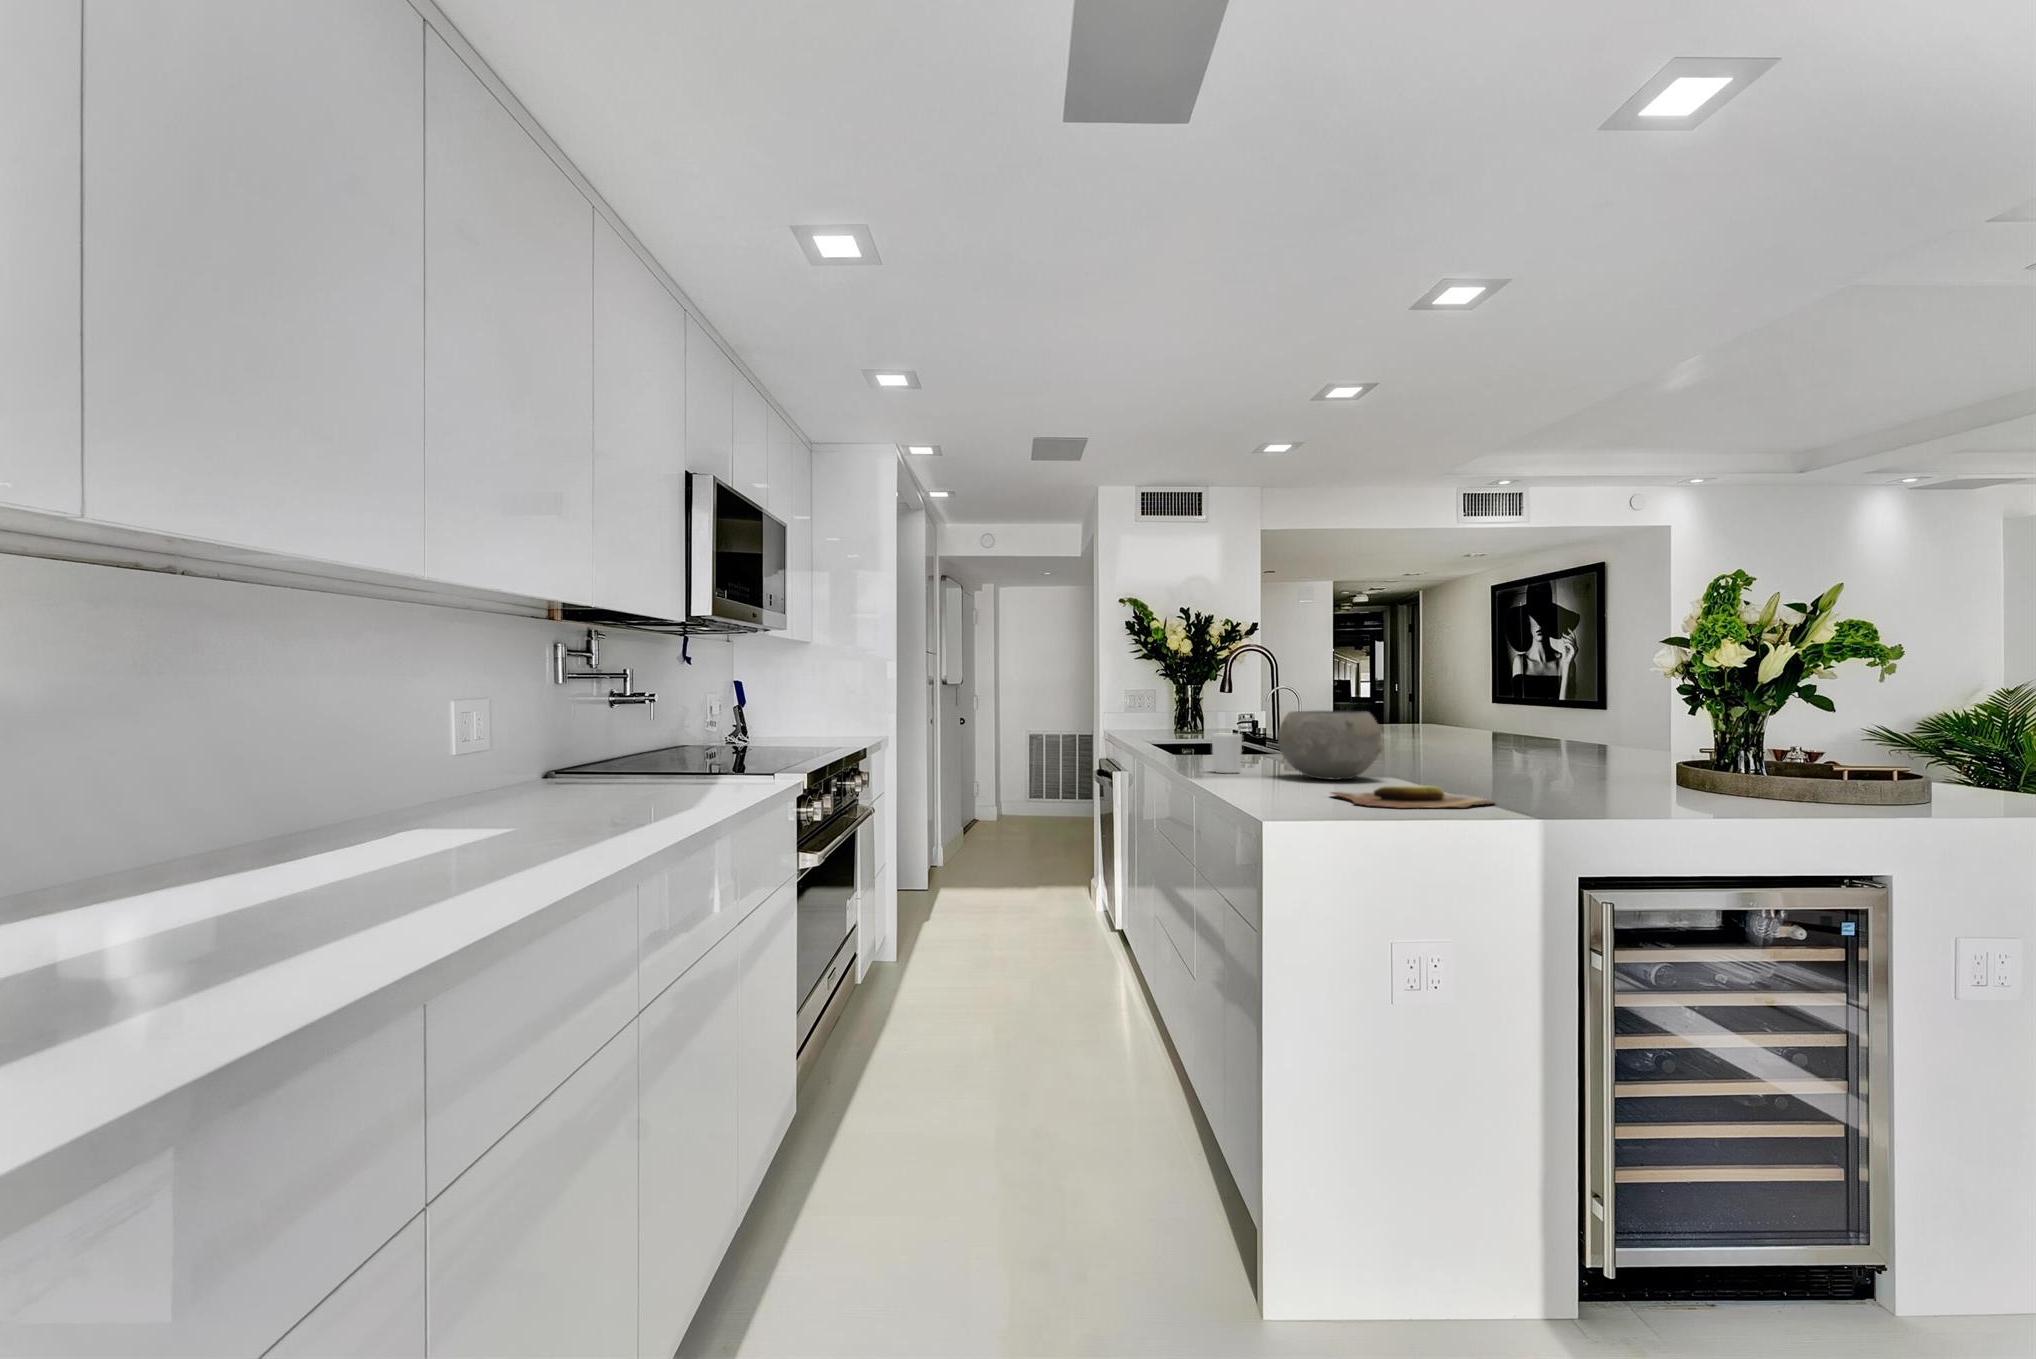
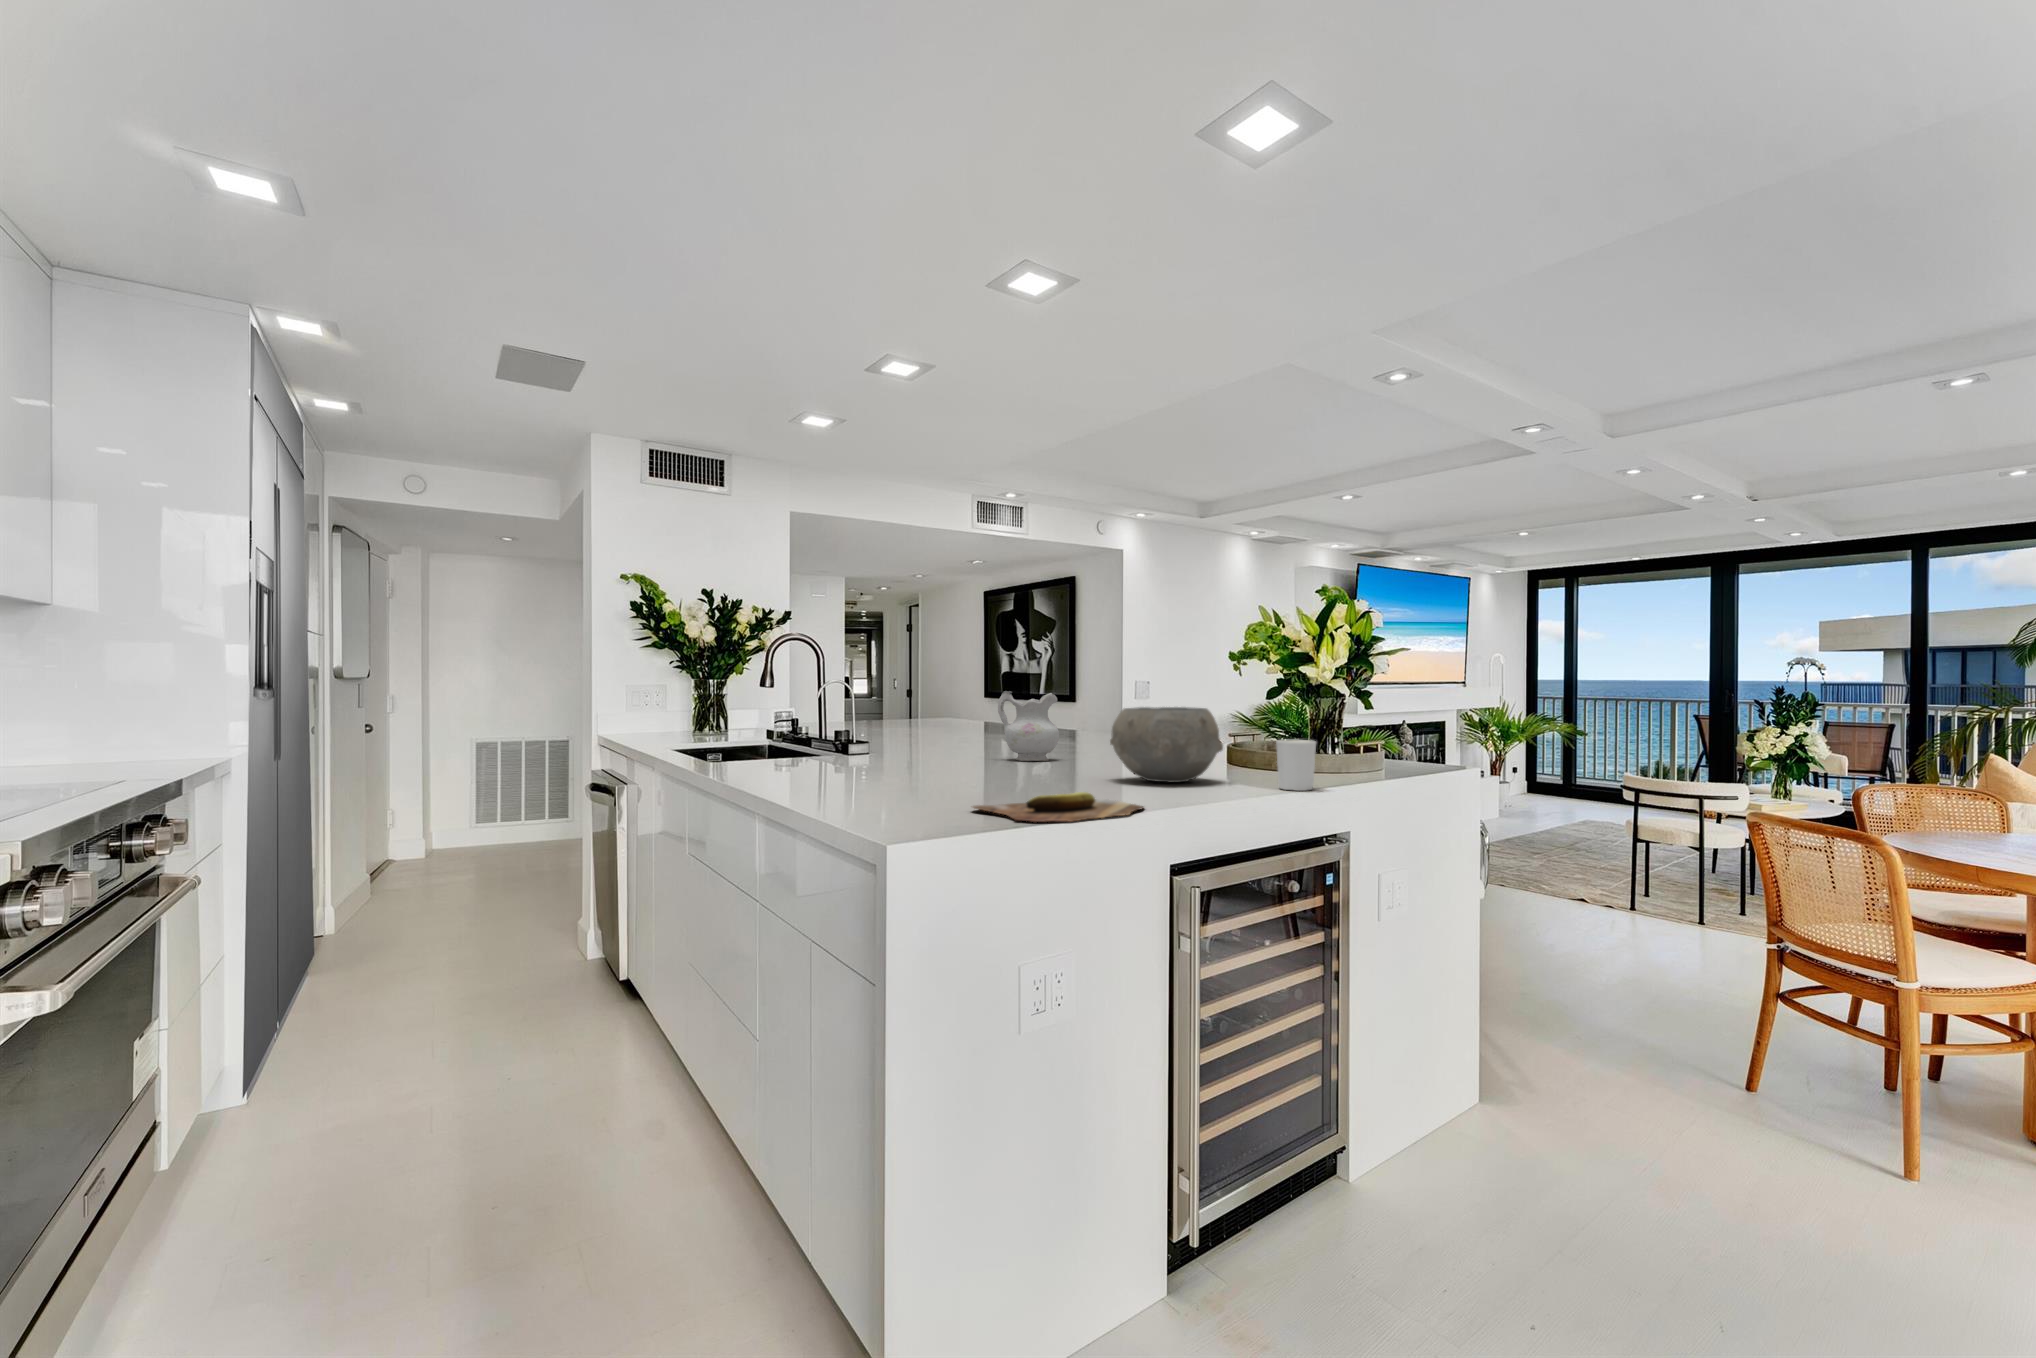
ceramic pitcher: none [1430,695,1496,764] -> present [998,691,1059,761]
ceramic bowl: present [1278,711,1383,780] -> present [1110,707,1223,782]
candle holder: present [1211,733,1242,773] -> present [1276,740,1316,791]

